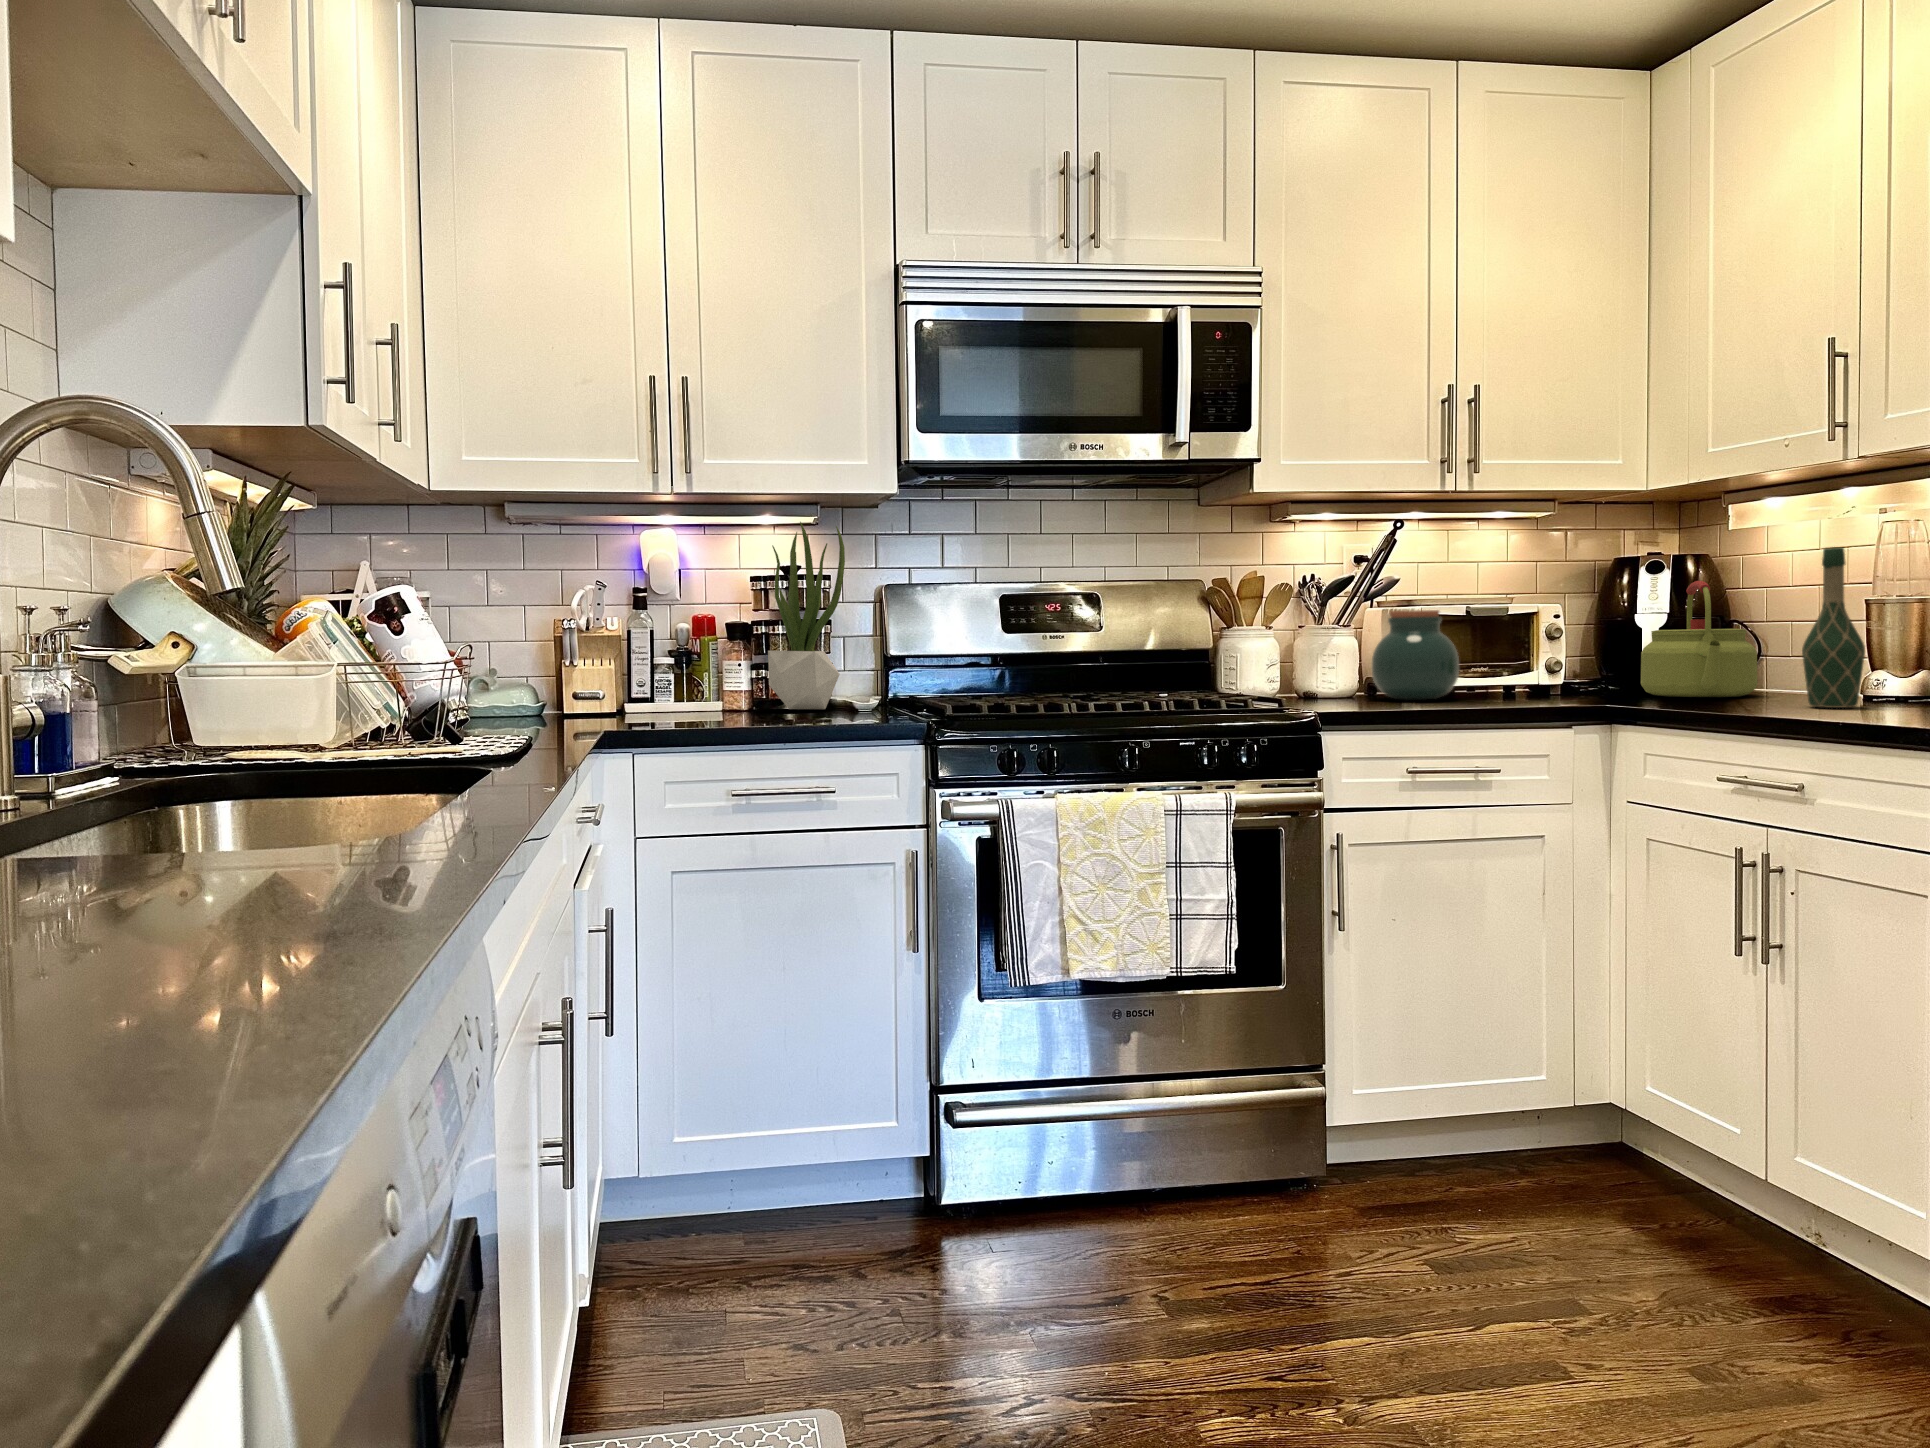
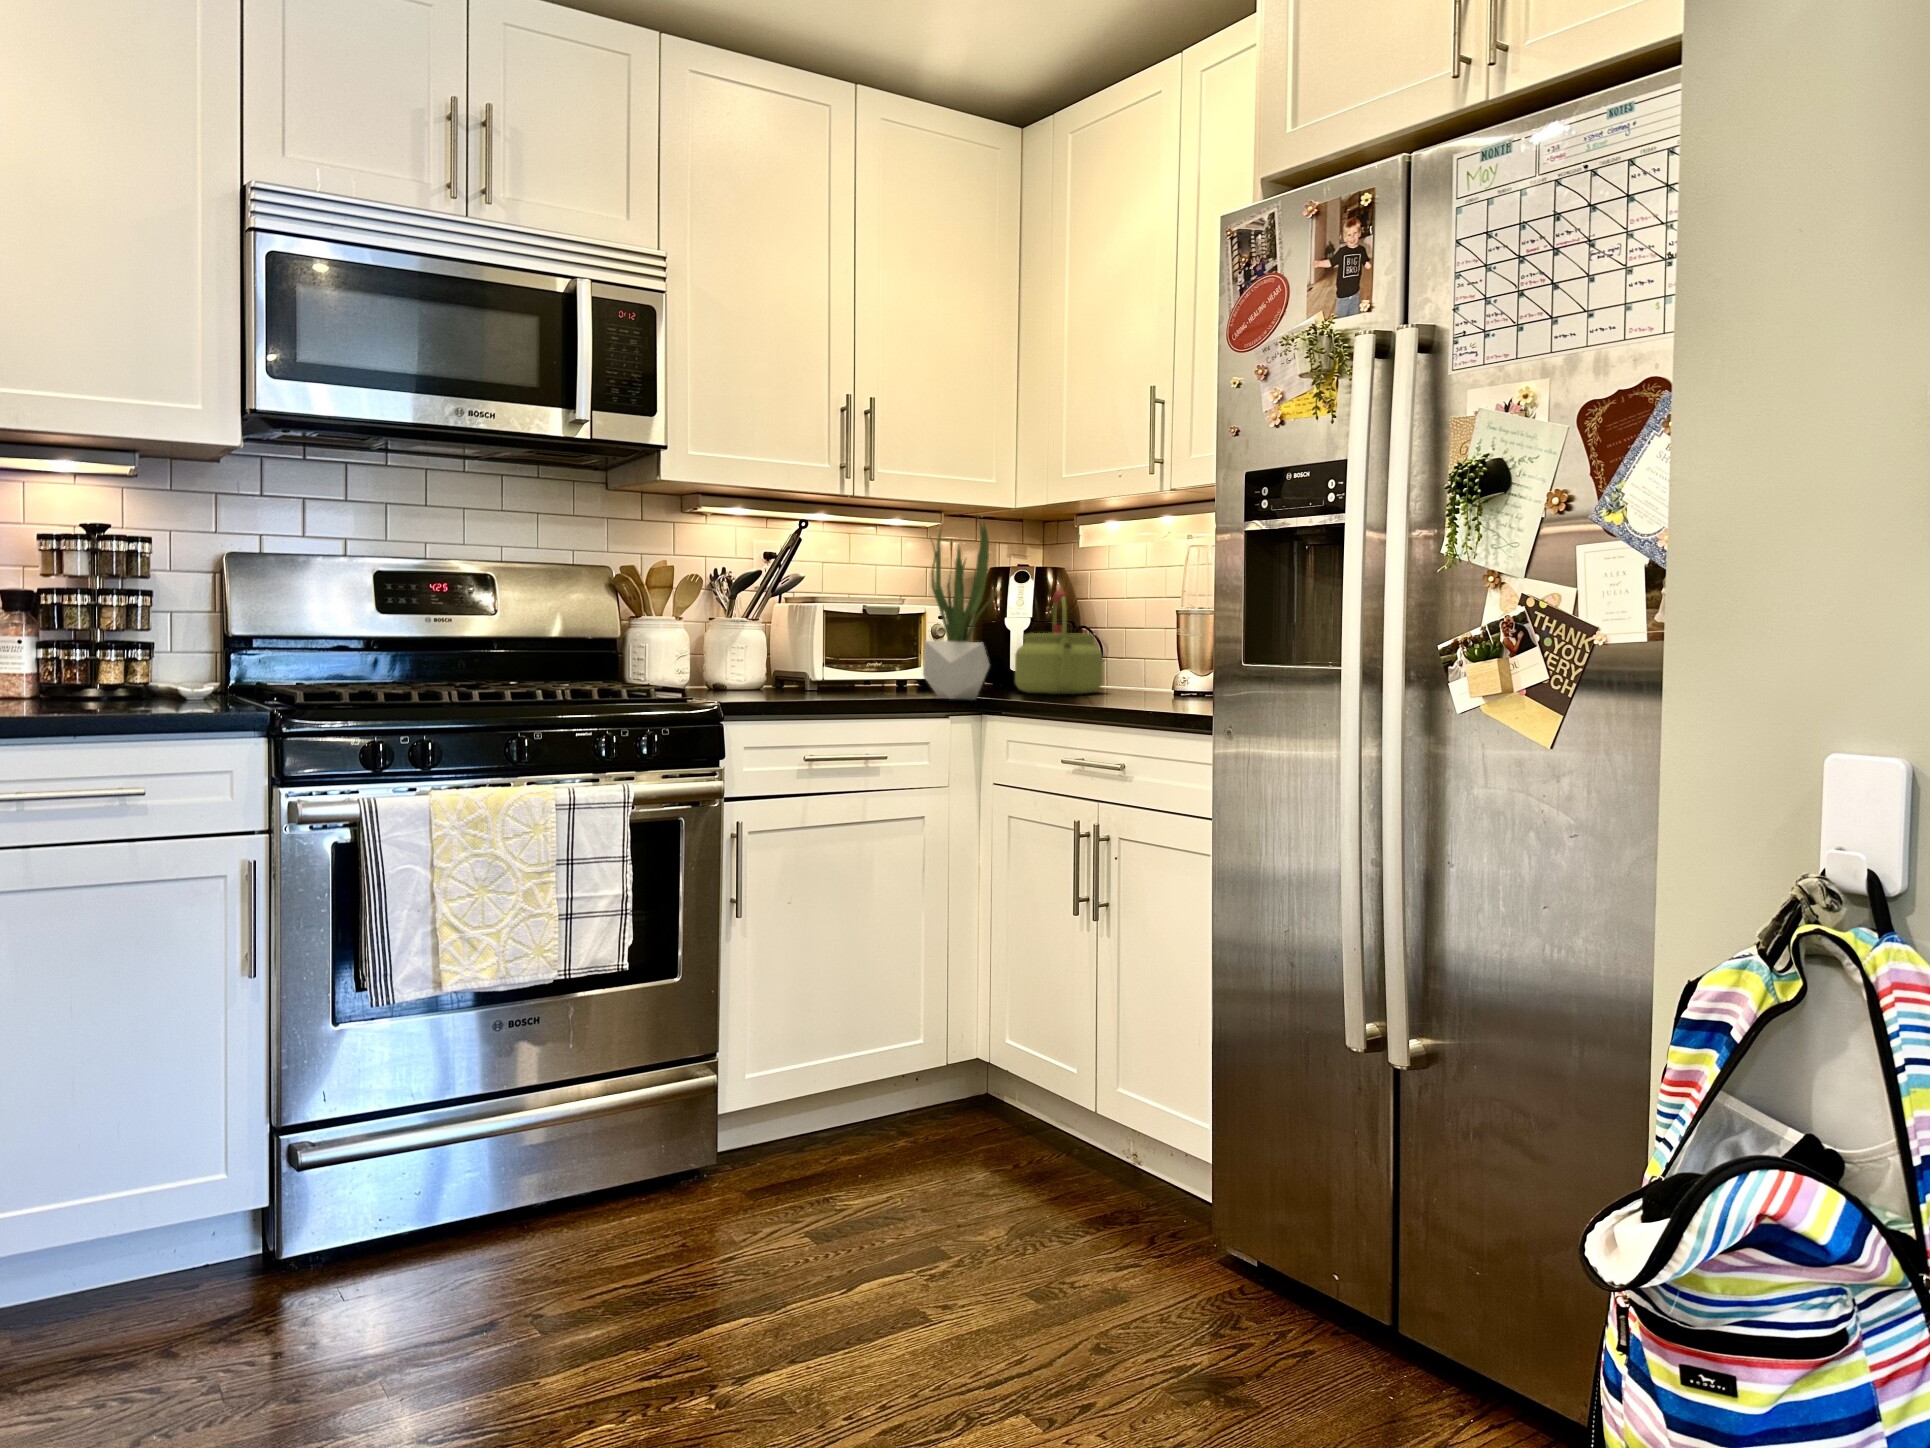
potted plant: present [768,522,845,709] -> present [923,519,996,700]
wine bottle: present [1802,547,1865,708] -> none [1126,565,1170,701]
jar: present [1371,610,1459,700] -> none [780,607,860,695]

